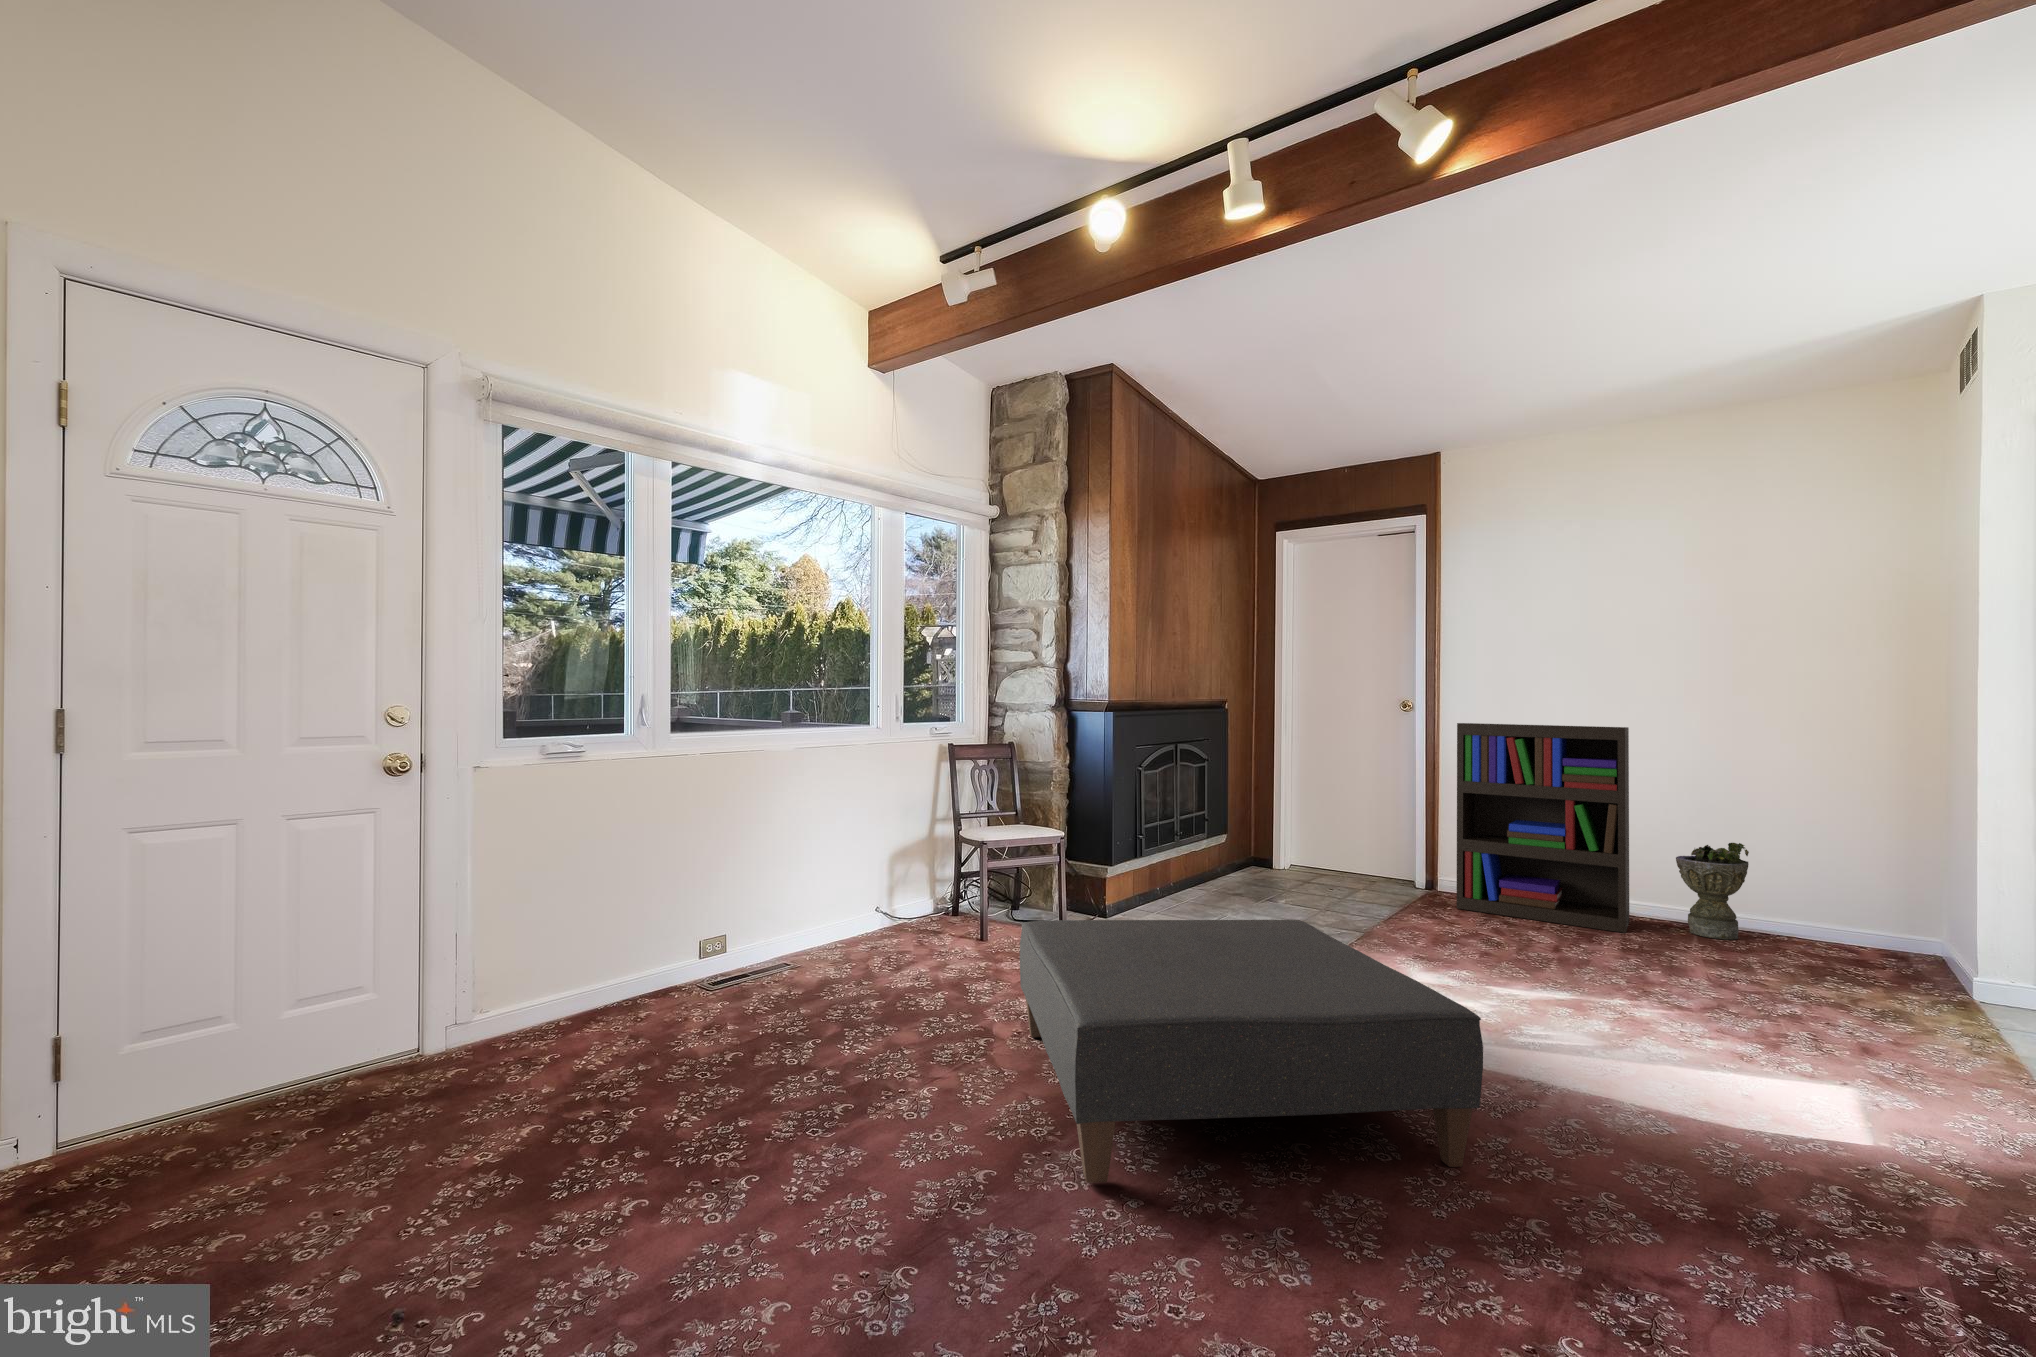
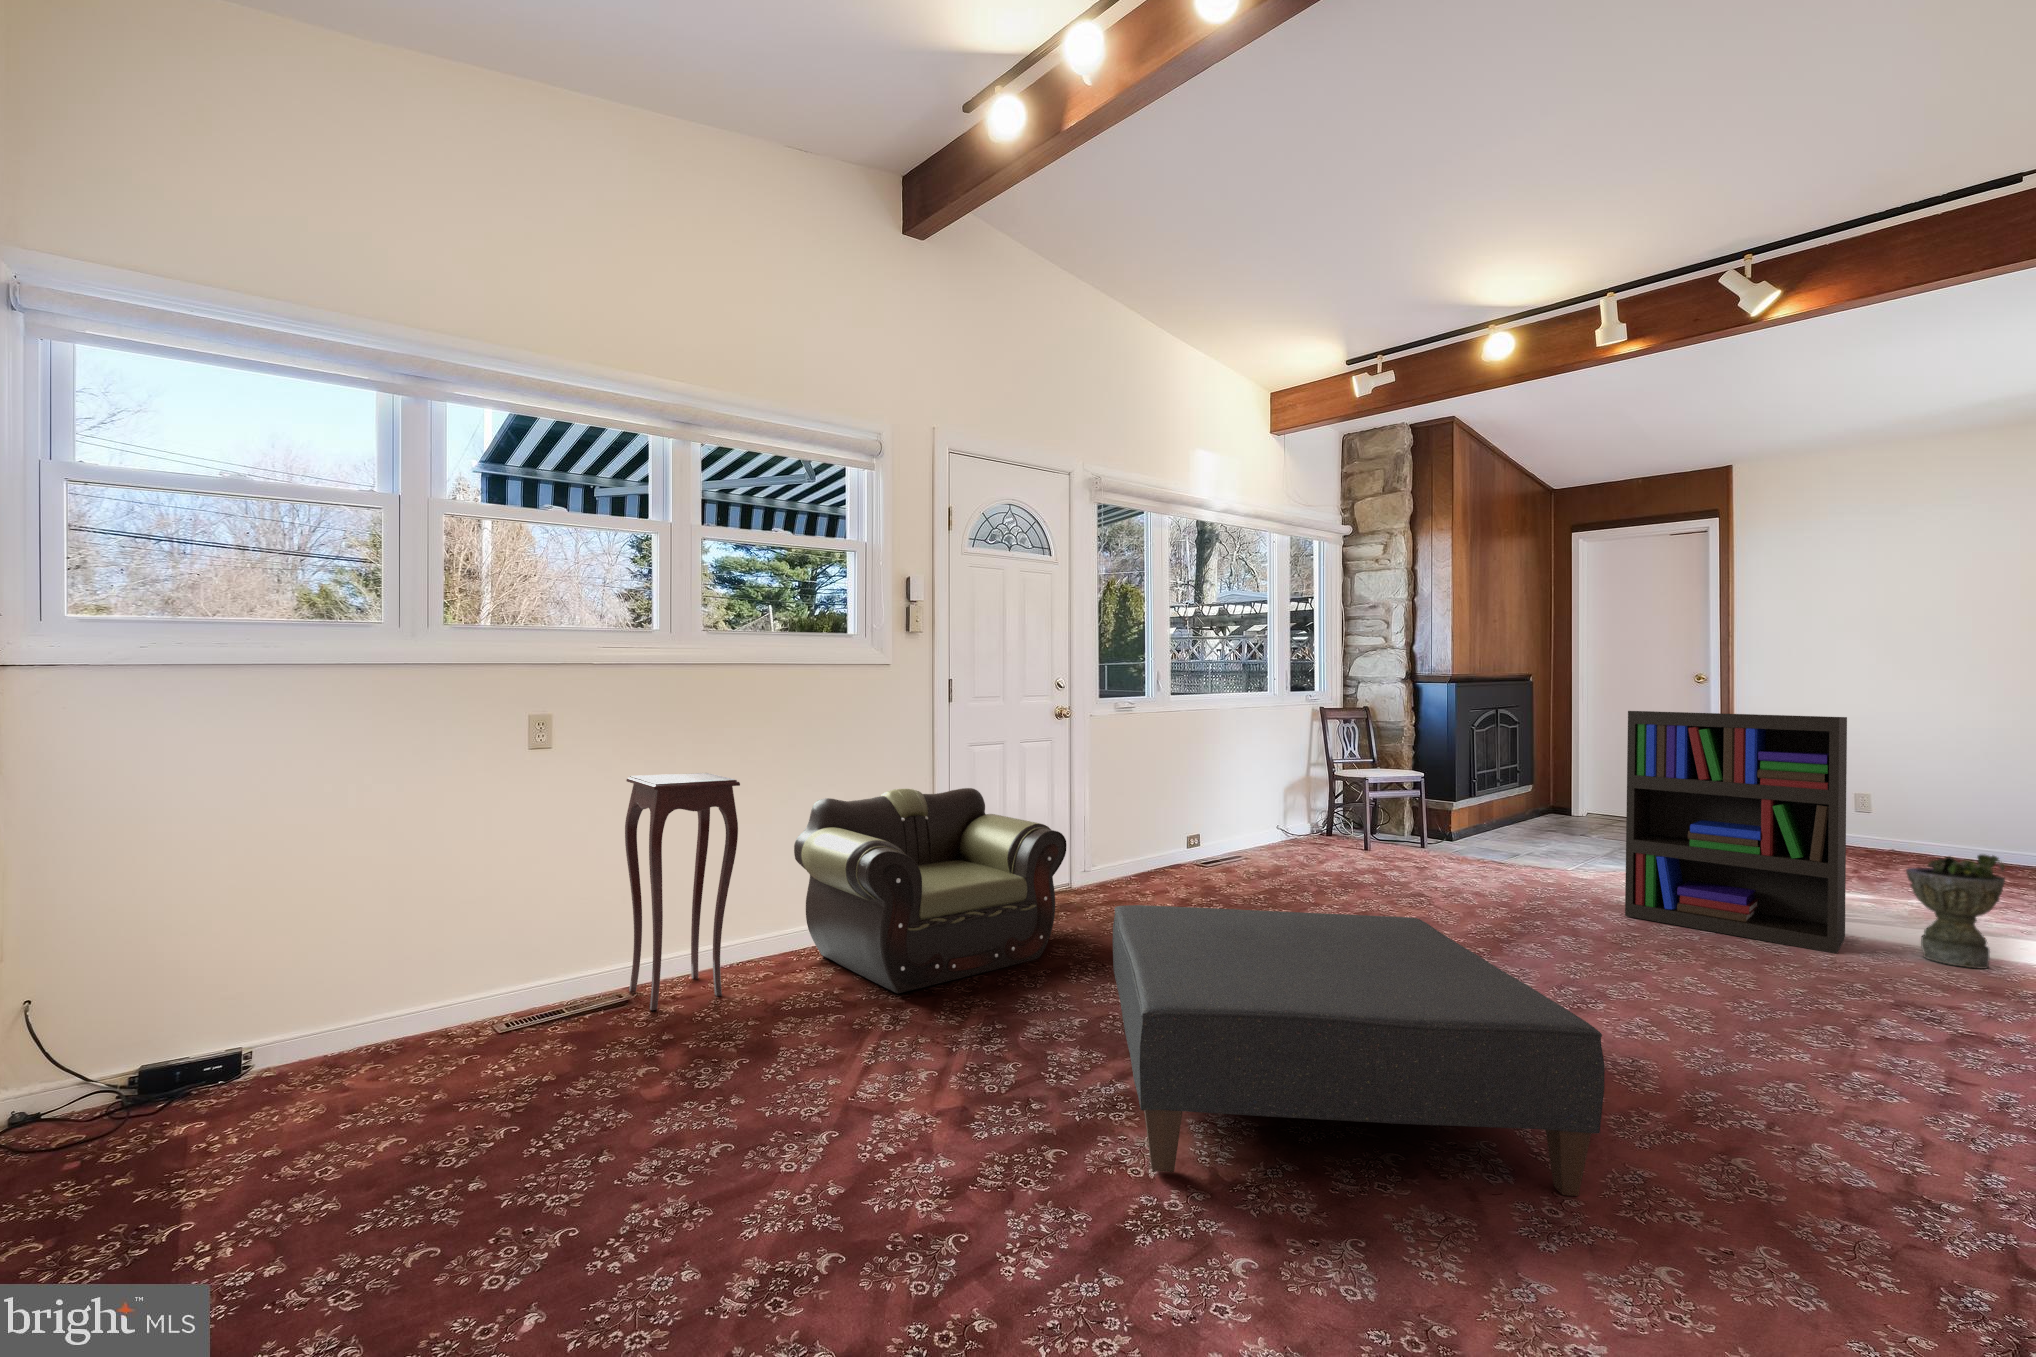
side table: none [489,799,624,1062] -> present [625,773,740,1010]
armchair: none [678,808,963,1025] -> present [794,788,1067,994]

